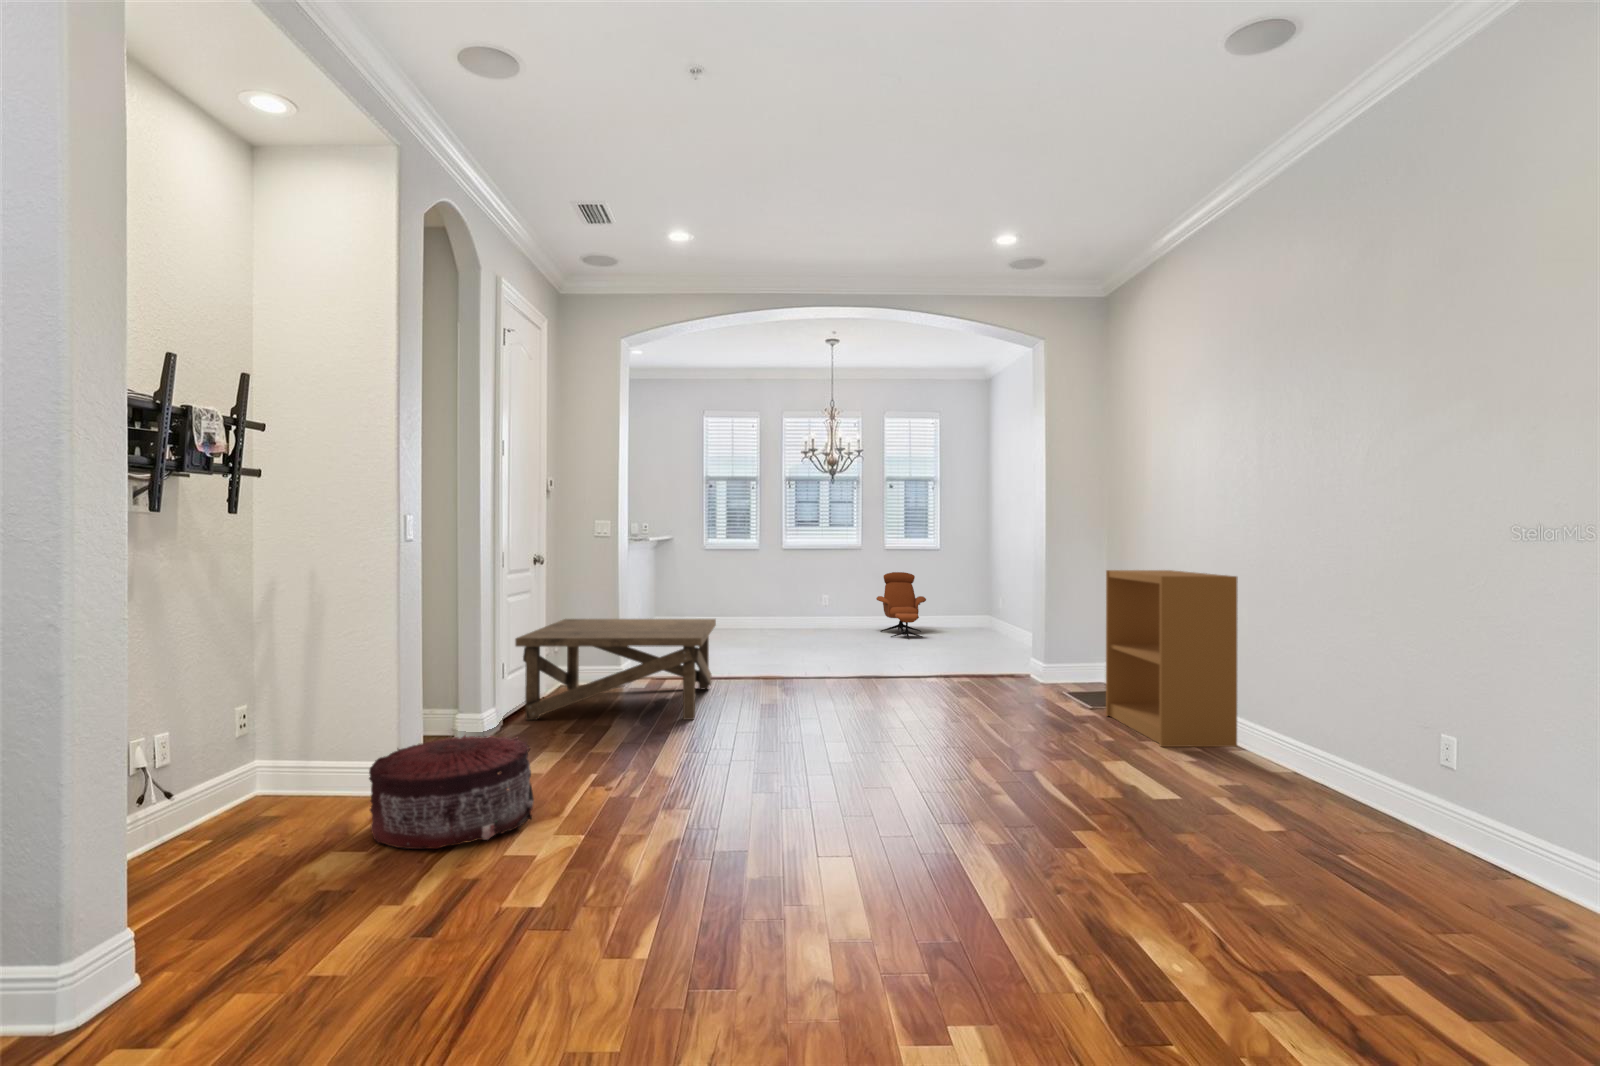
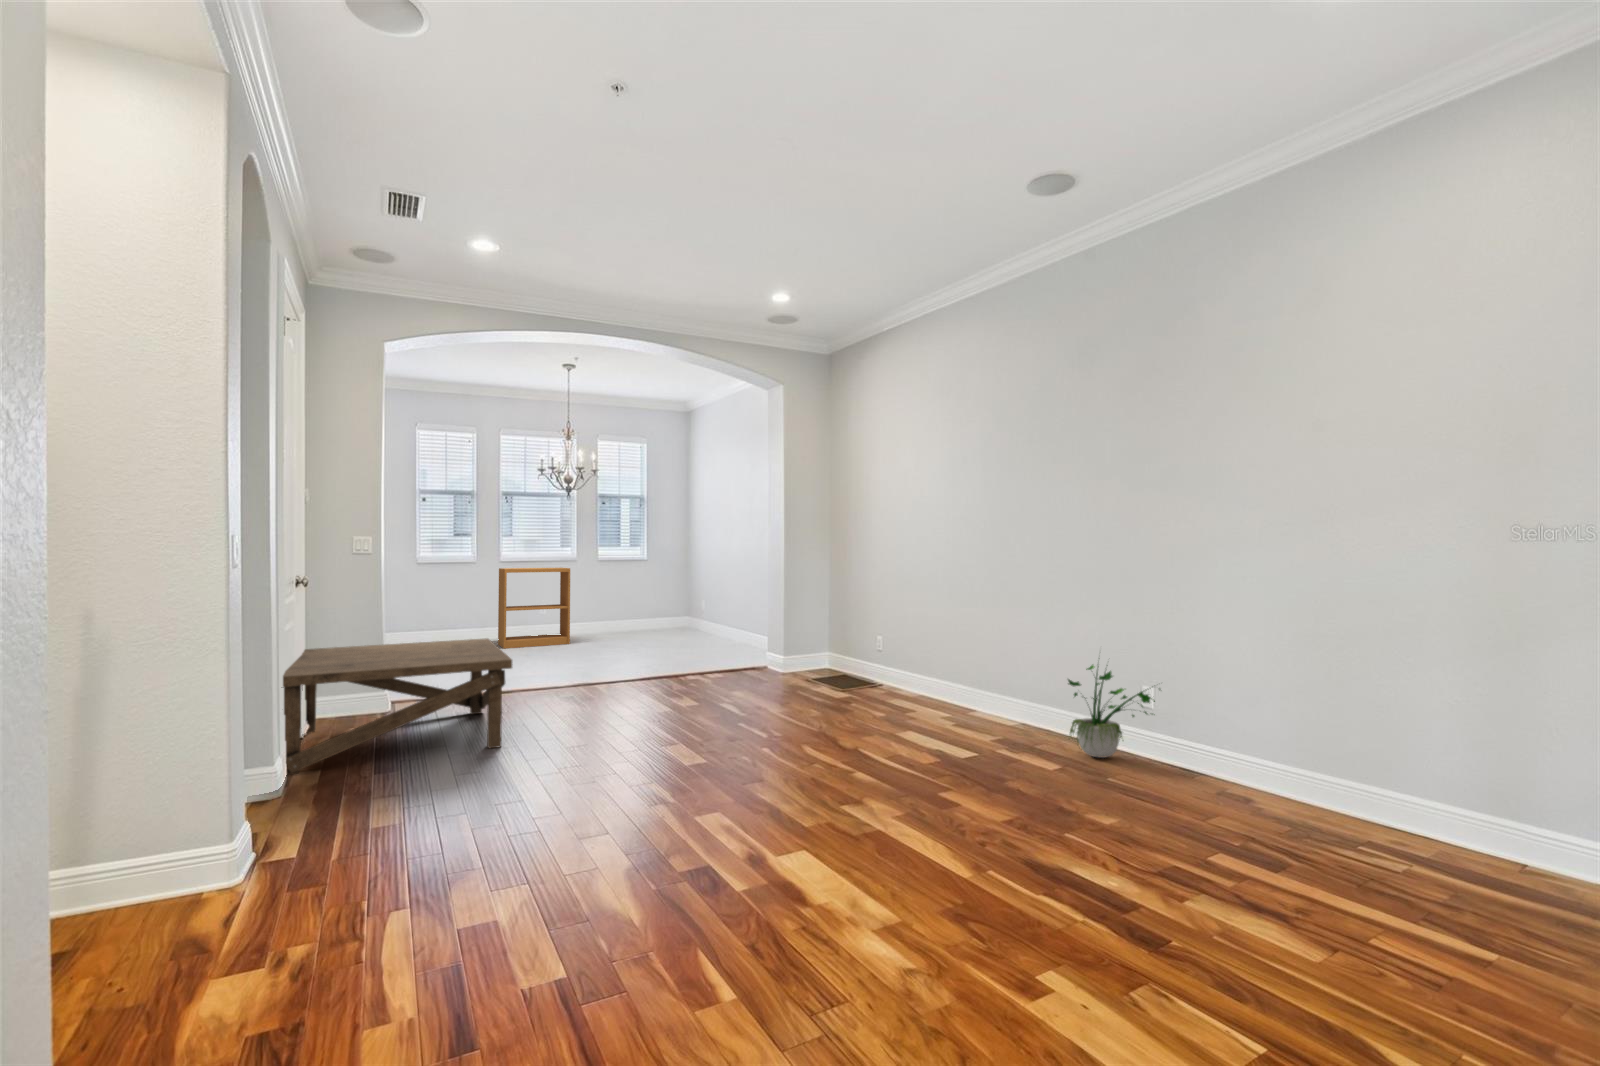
bookshelf: present [1106,570,1238,747] -> present [498,568,570,649]
lounge chair: present [876,572,926,639] -> none [594,584,643,646]
potted plant: none [1323,670,1467,832] -> present [1068,665,1155,758]
pouf: present [369,735,534,849] -> none [193,795,435,972]

